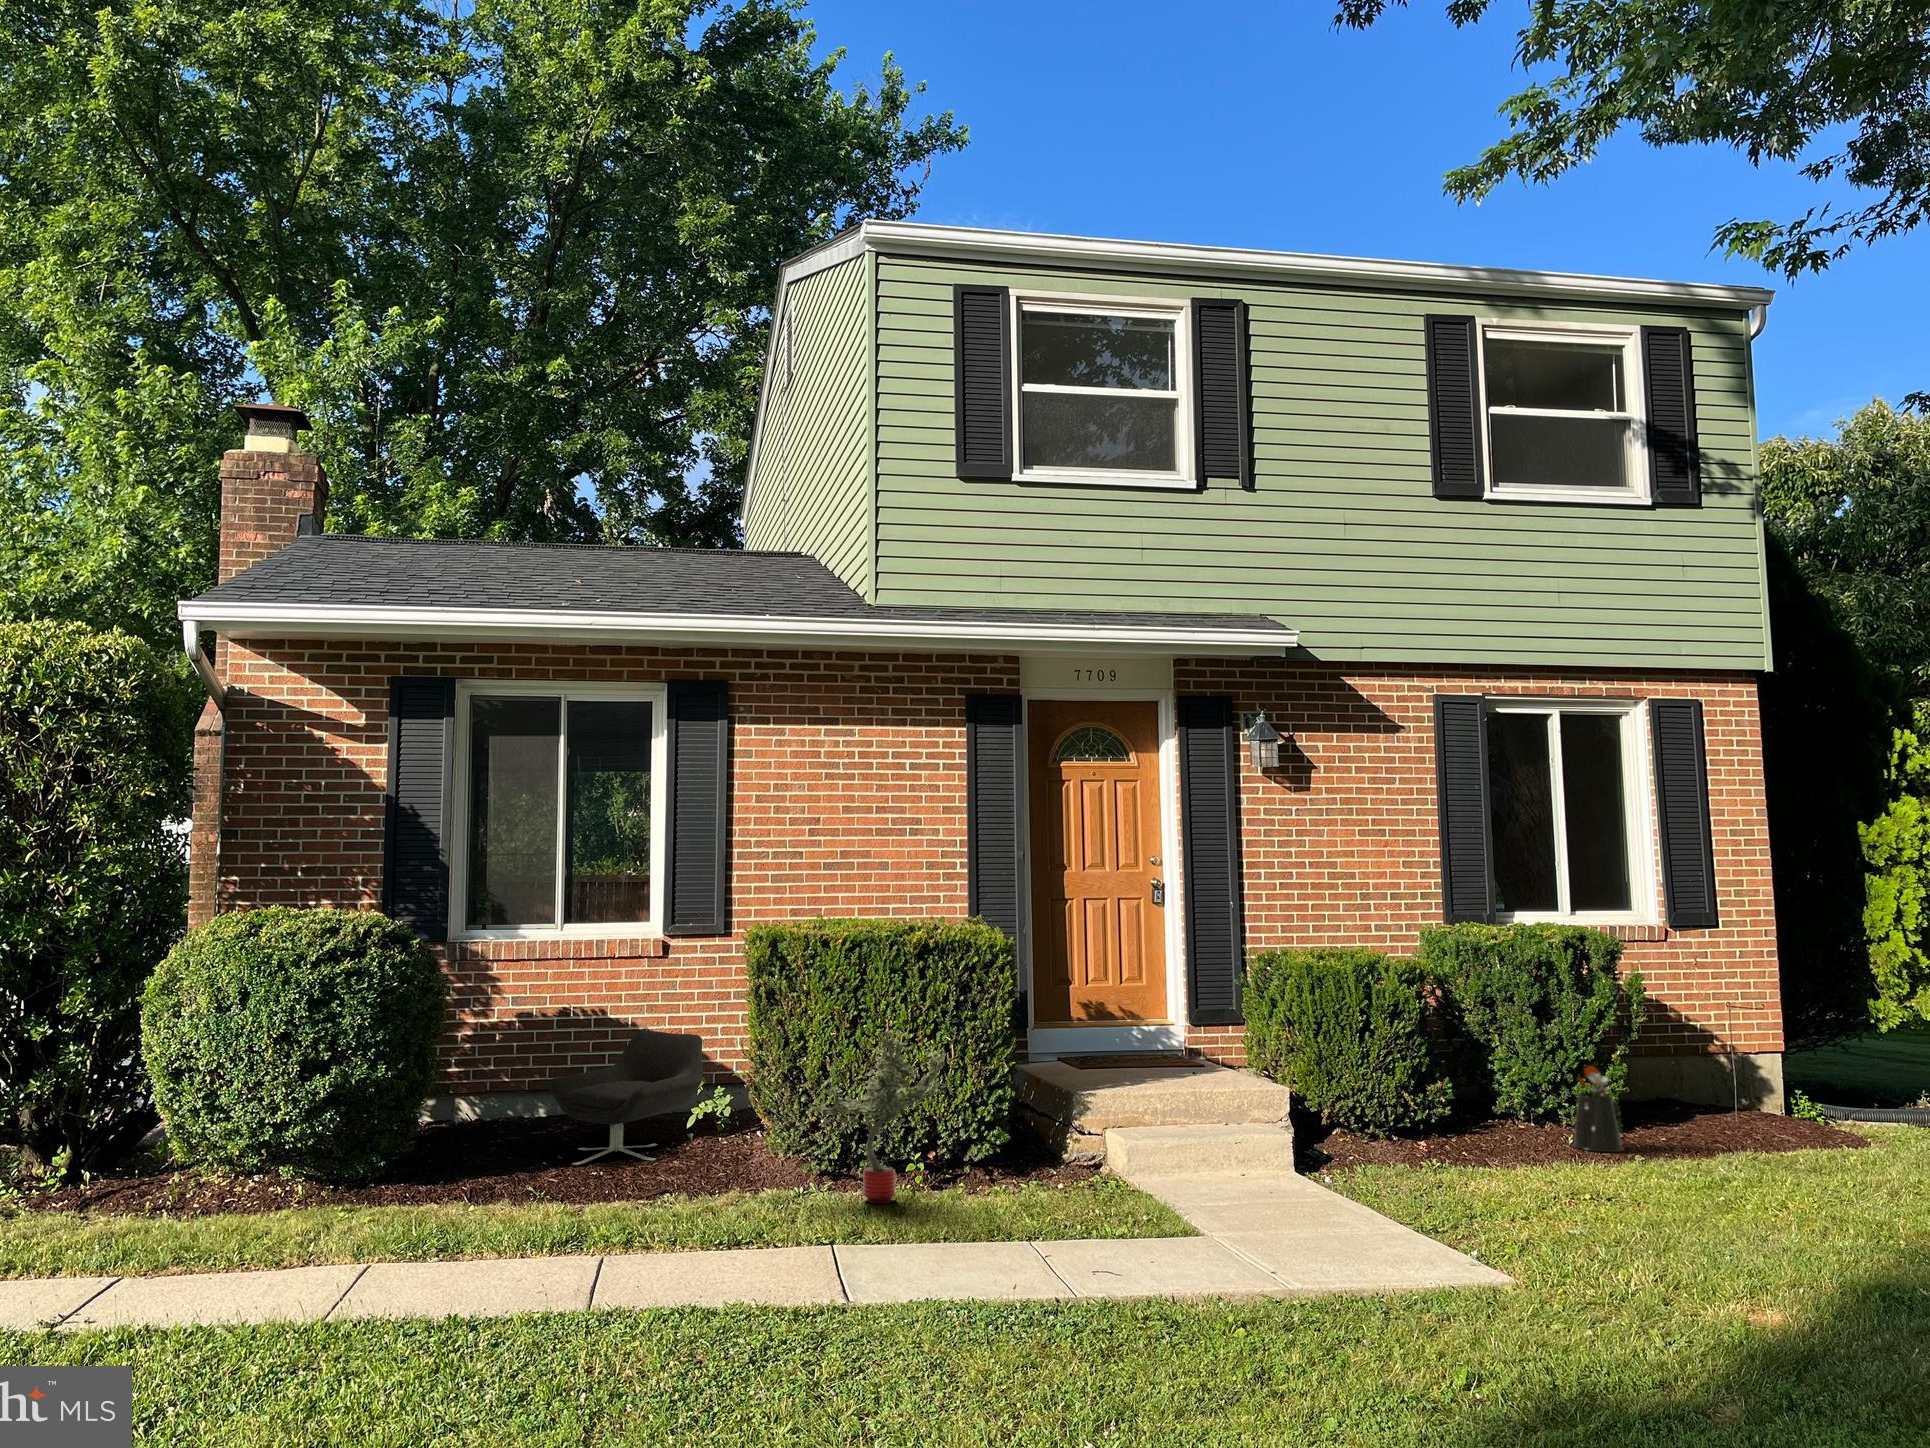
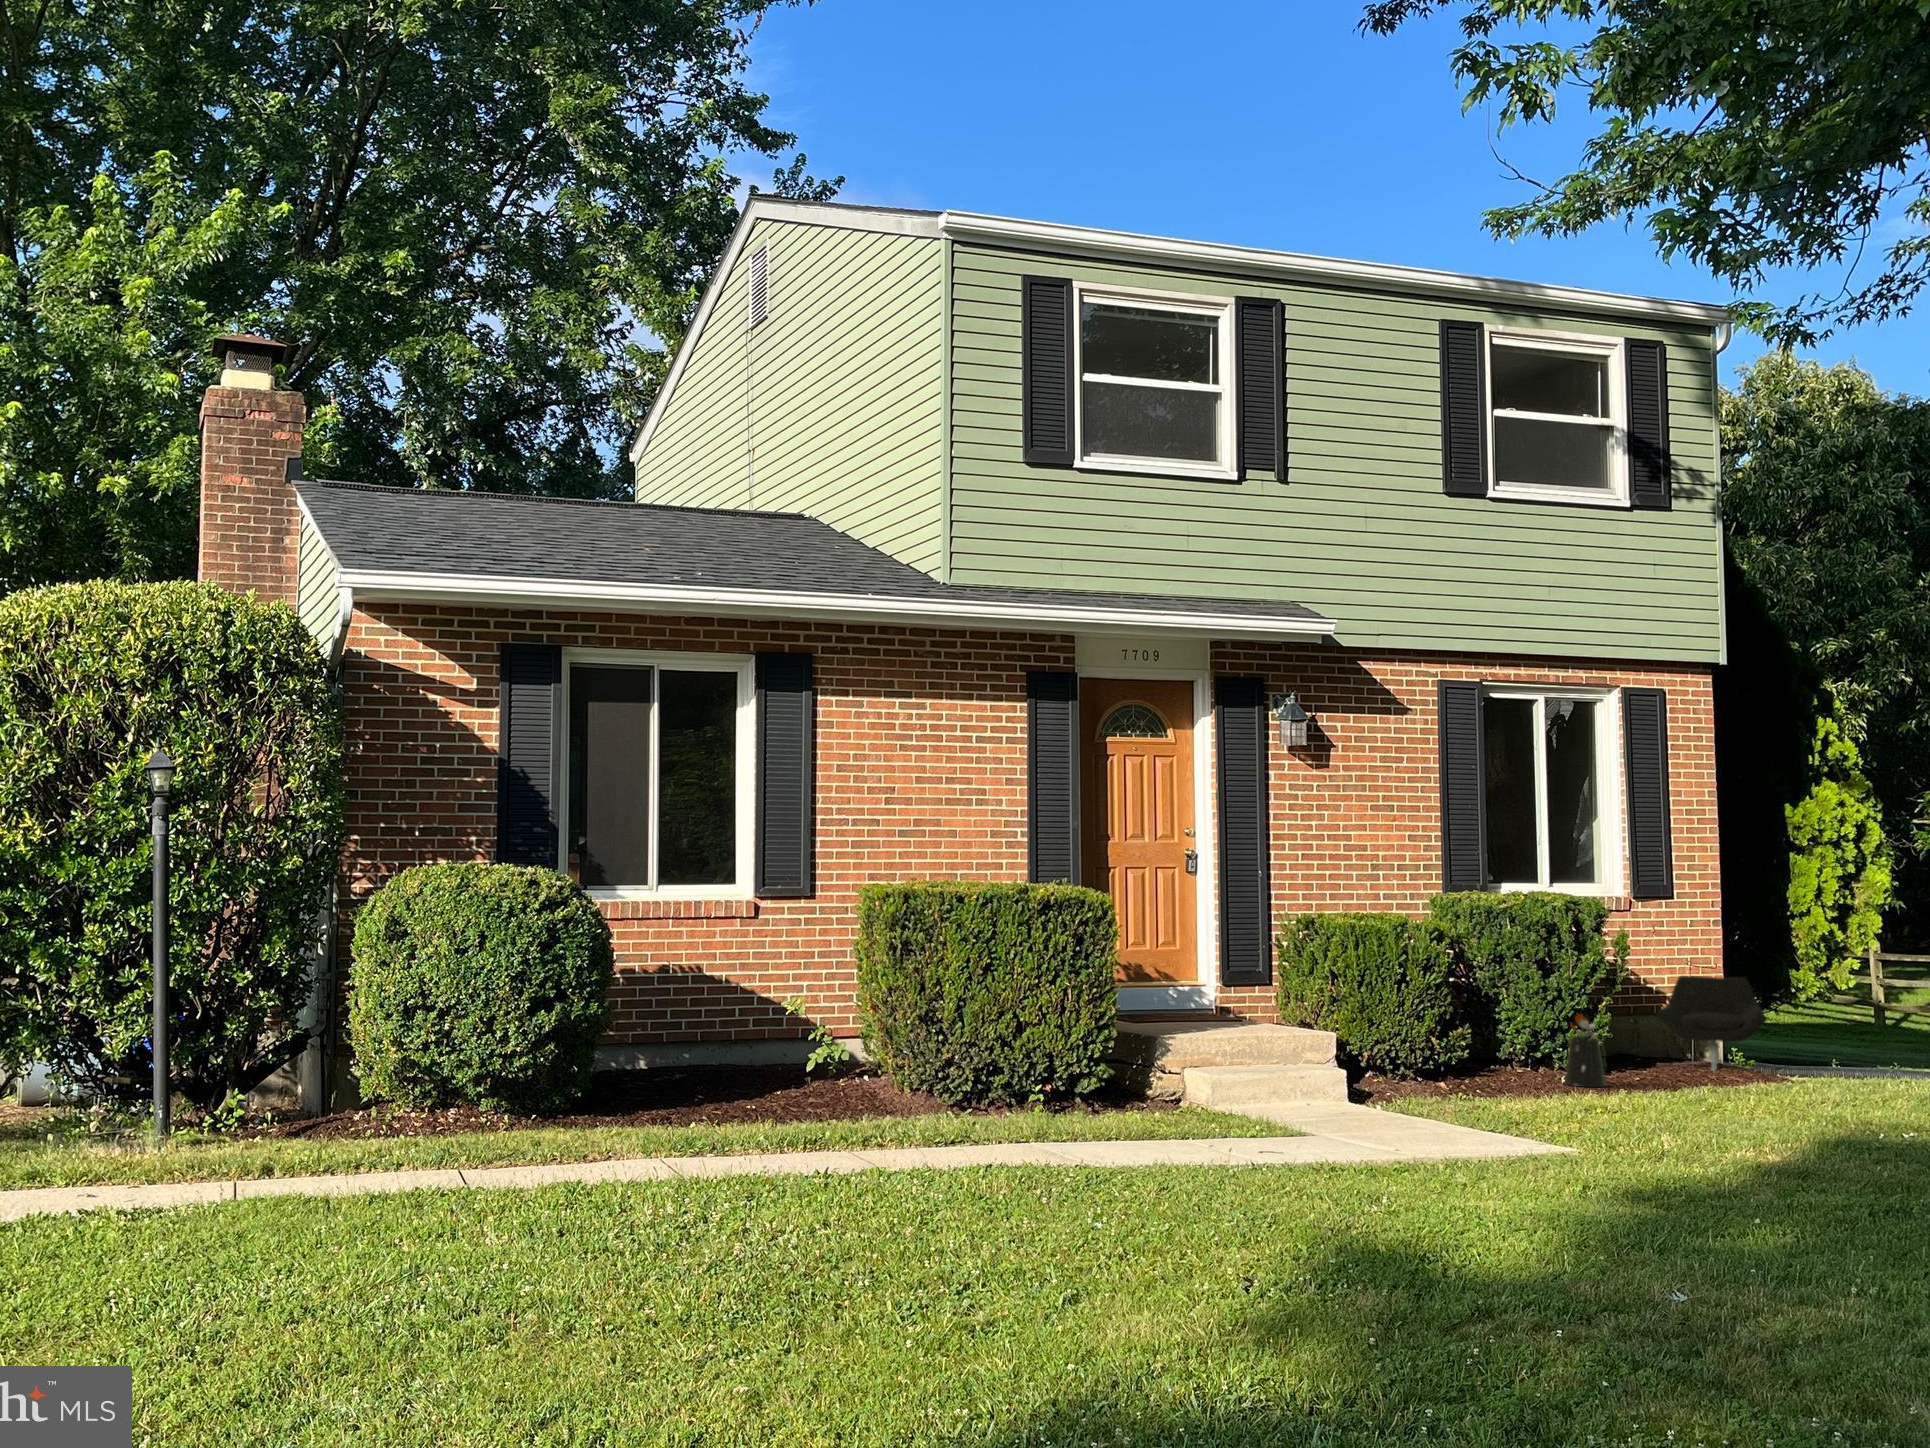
potted tree: present [811,1029,947,1204] -> none [963,973,1081,1125]
lounge chair: present [549,1030,703,1165] -> present [1657,976,1767,1071]

